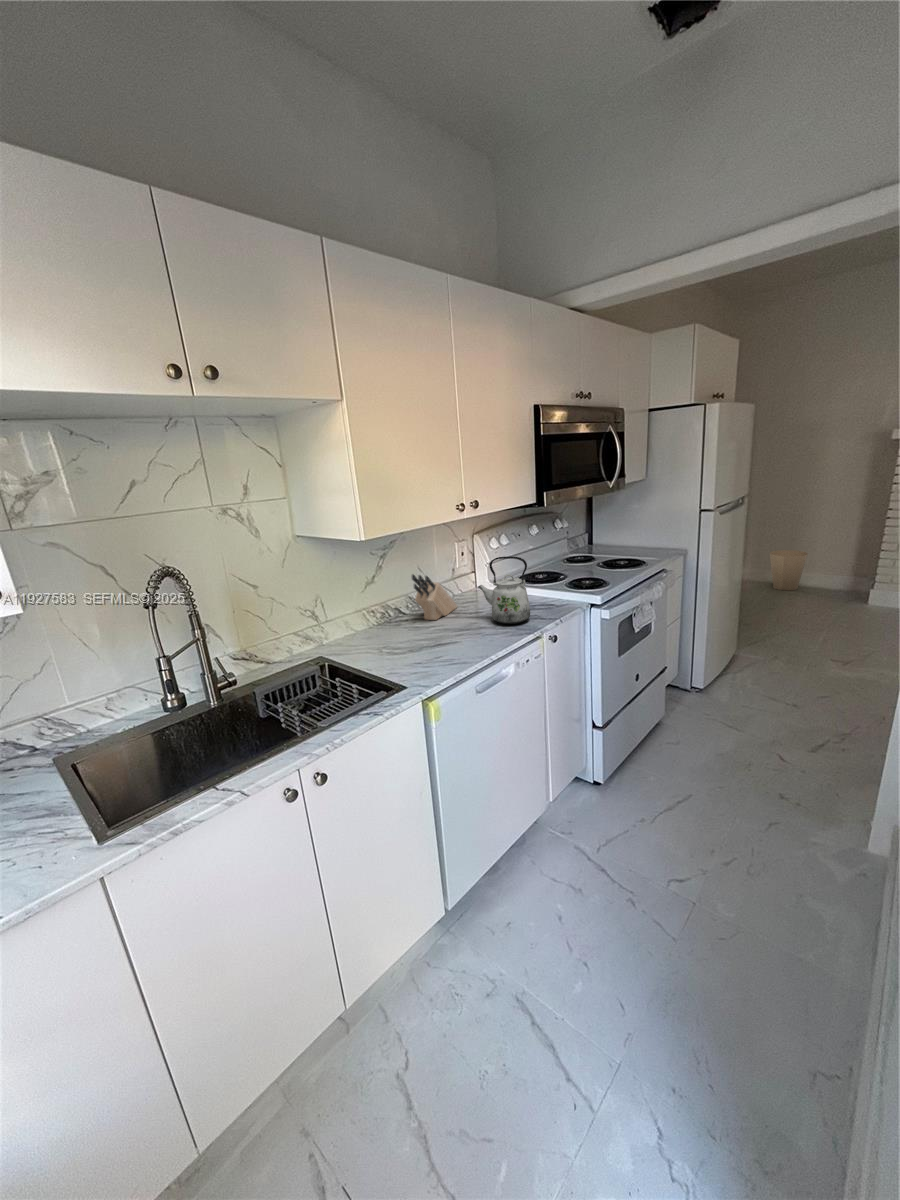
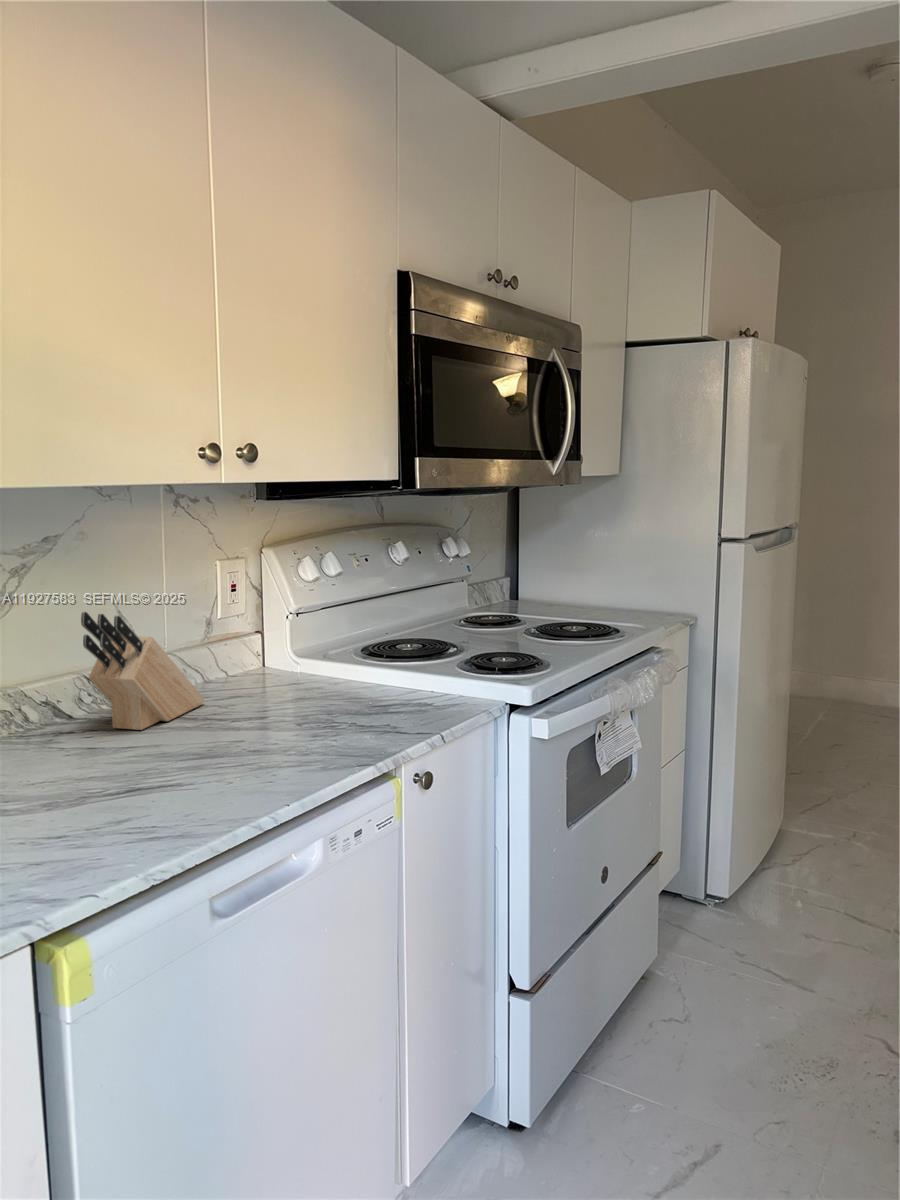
trash can: present [770,550,807,590] -> none [821,641,881,712]
kettle: present [478,557,530,624] -> none [246,579,371,741]

